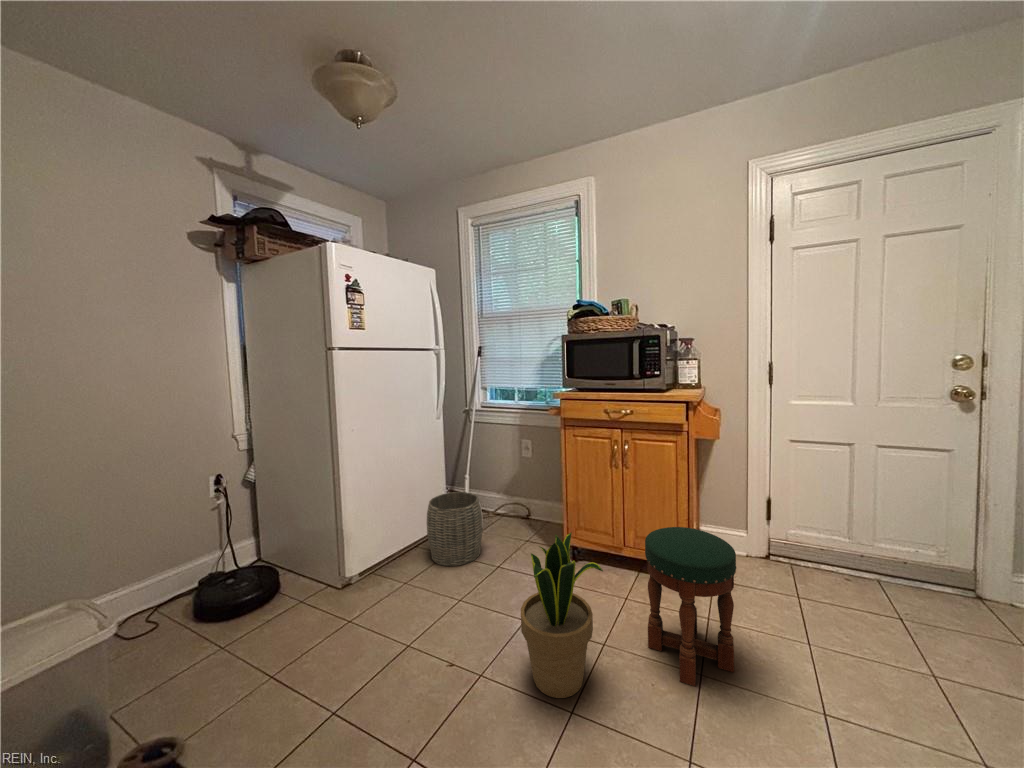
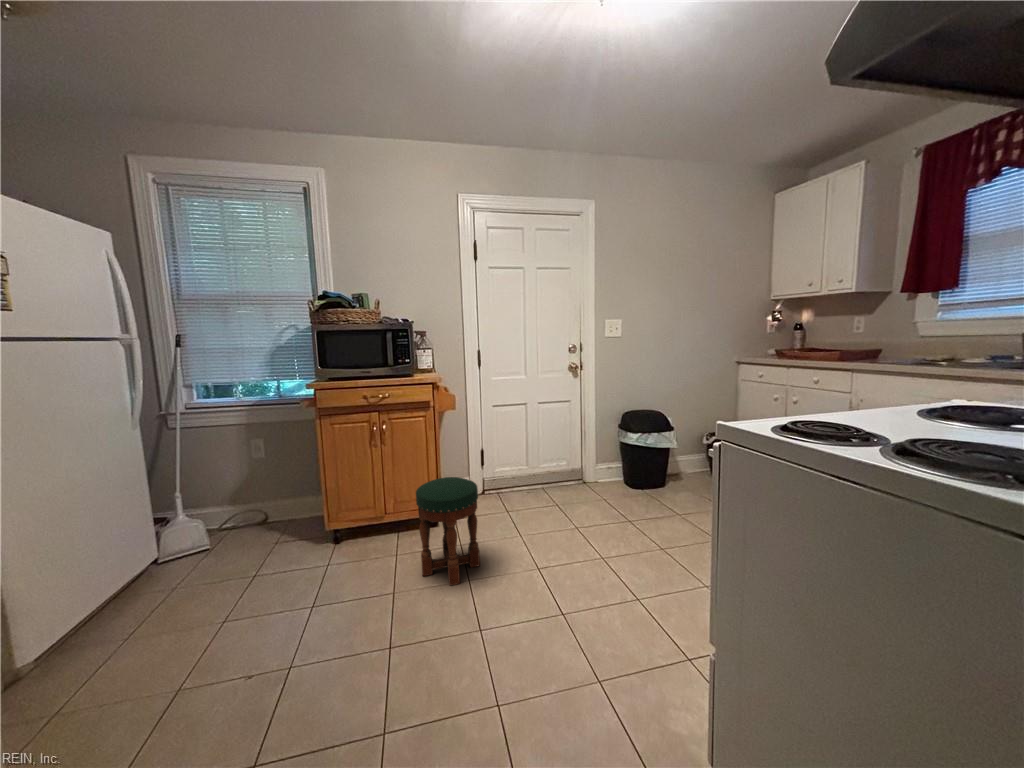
woven basket: present [427,492,483,566] -> none [138,510,224,603]
potted plant: present [521,533,603,698] -> none [322,503,394,641]

